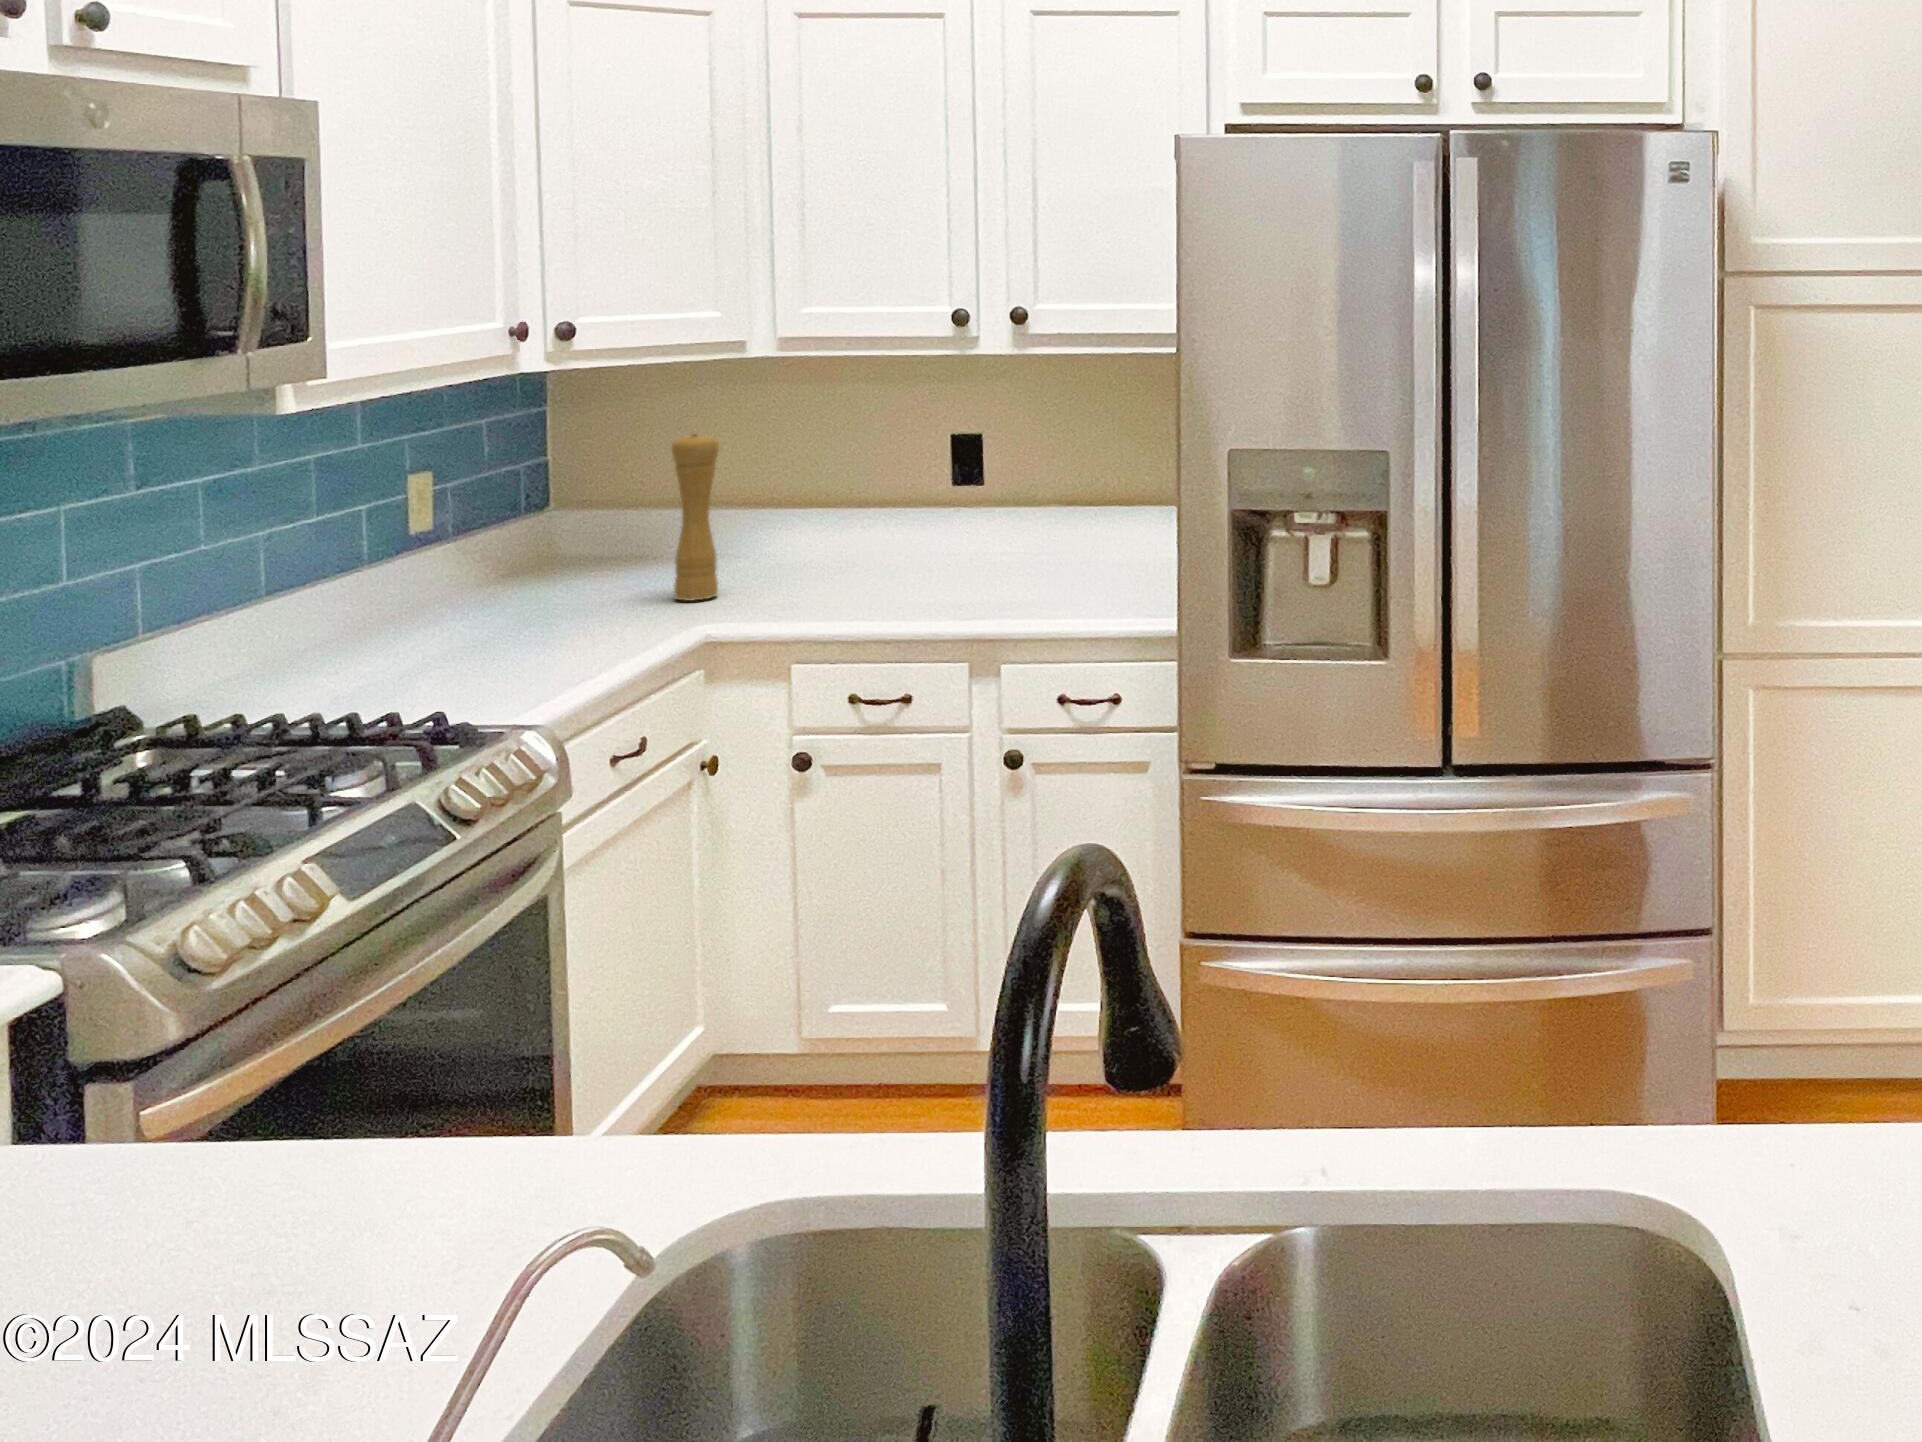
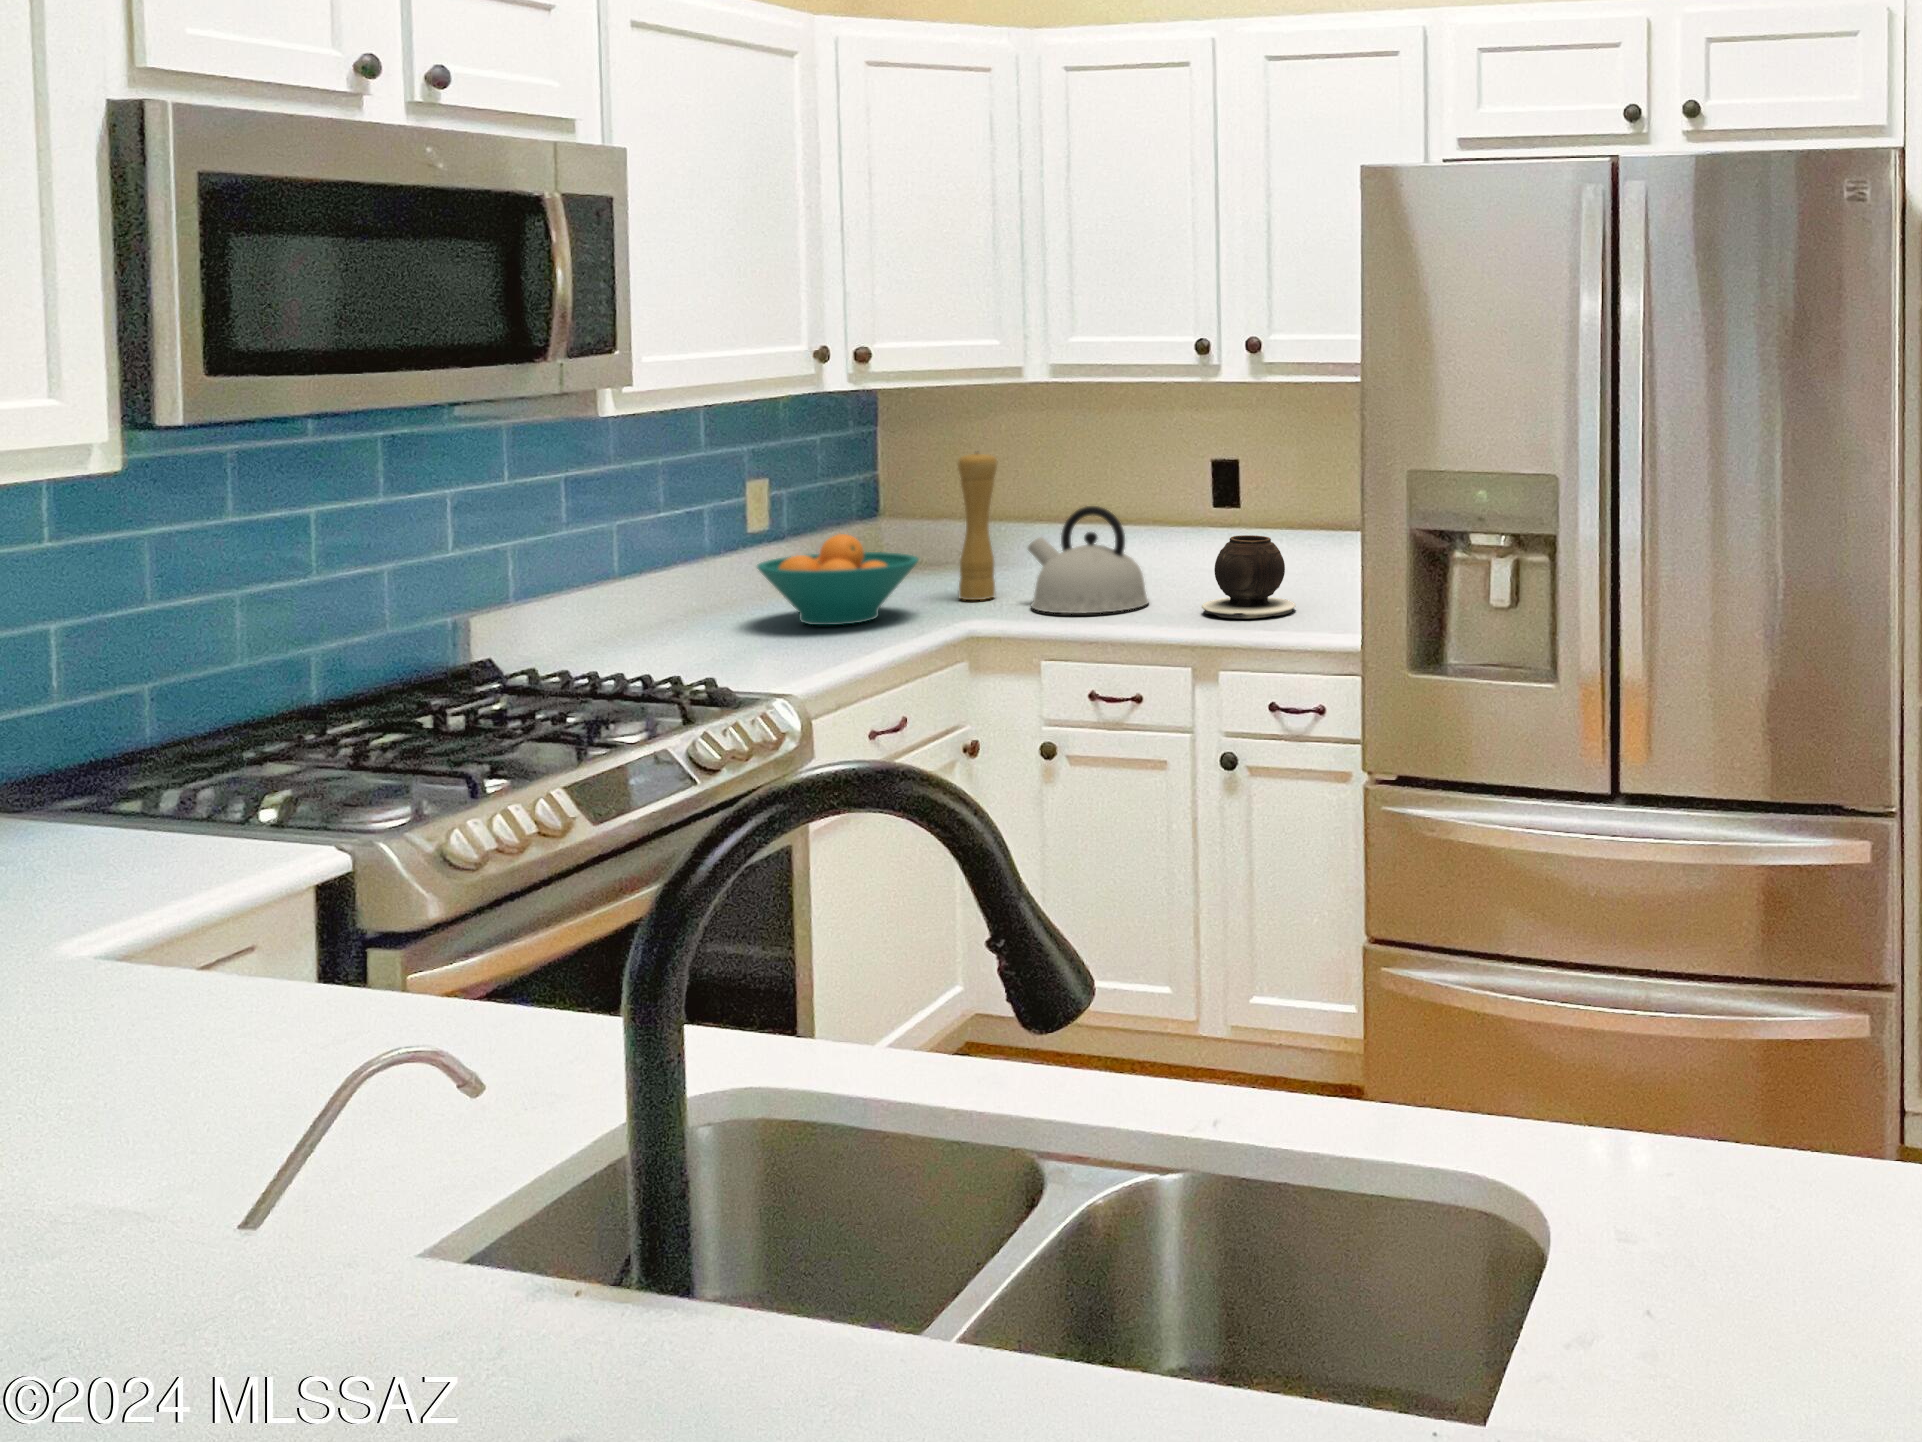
kettle: none [760,491,904,611] -> present [1028,506,1148,613]
vase: none [970,517,1073,607] -> present [1202,535,1296,618]
fruit bowl: none [438,535,638,641] -> present [757,534,918,625]

